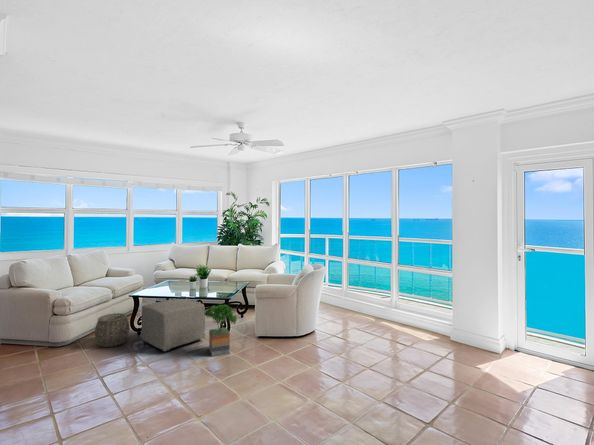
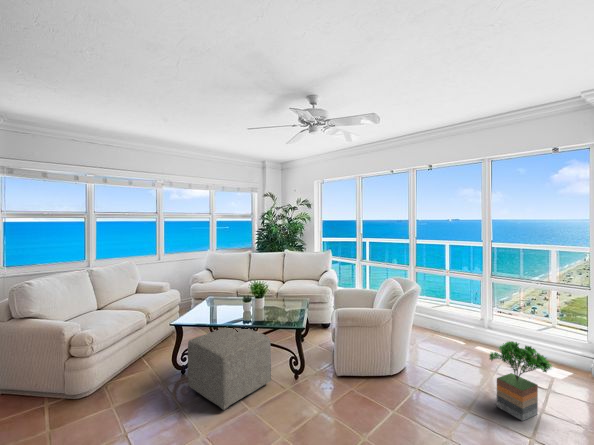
potted tree: present [205,305,237,356] -> present [489,341,552,421]
woven basket: present [95,313,130,347] -> none [125,349,172,401]

